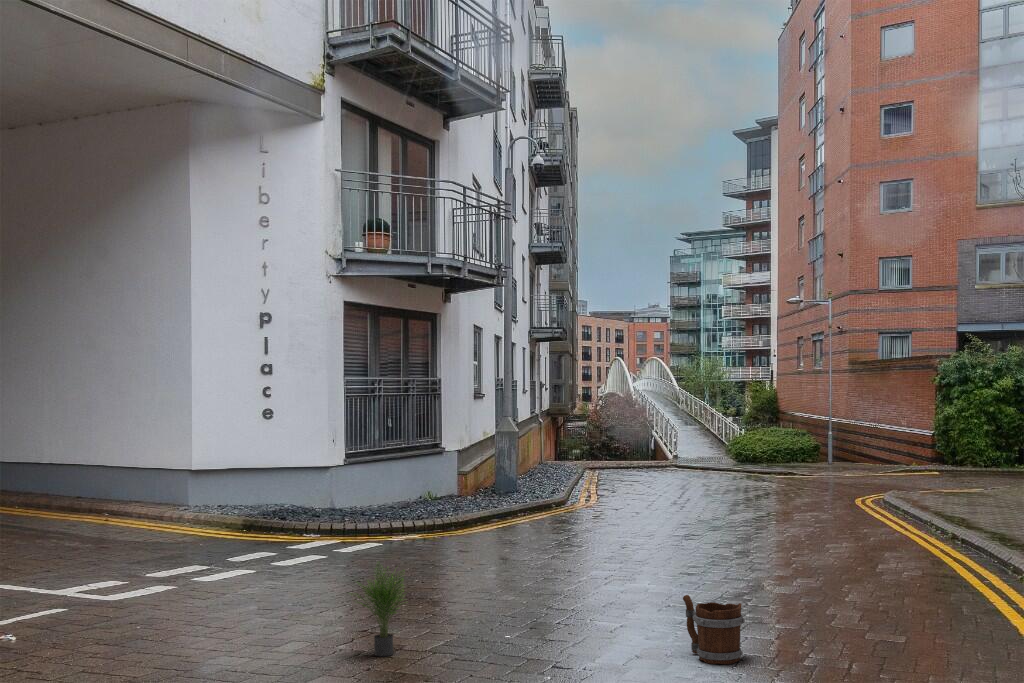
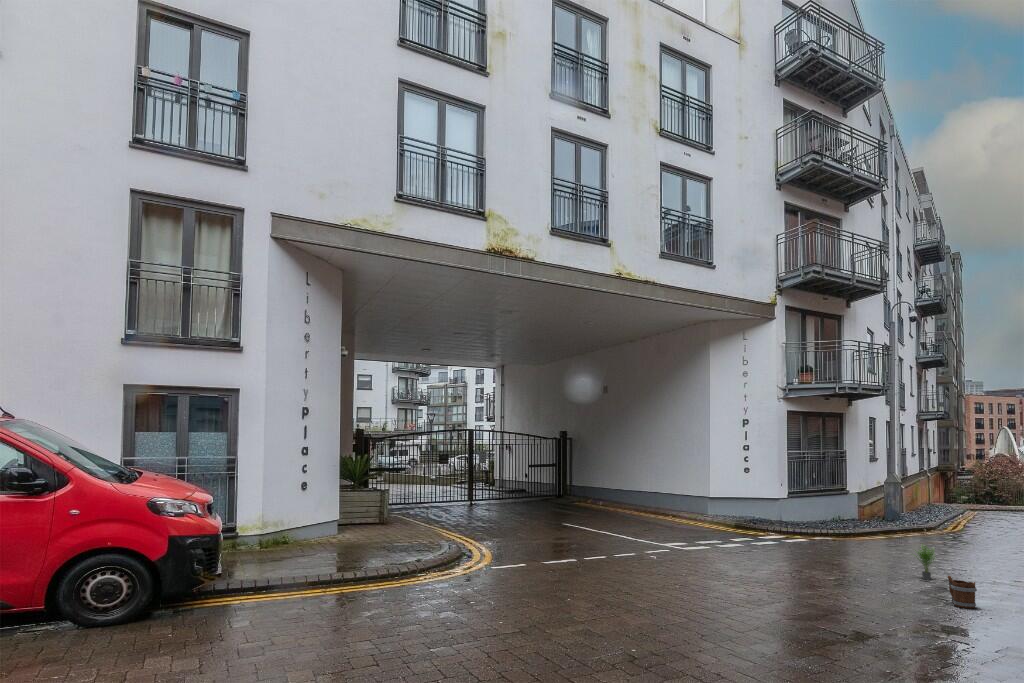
potted plant: present [357,569,403,657] -> present [916,547,935,580]

